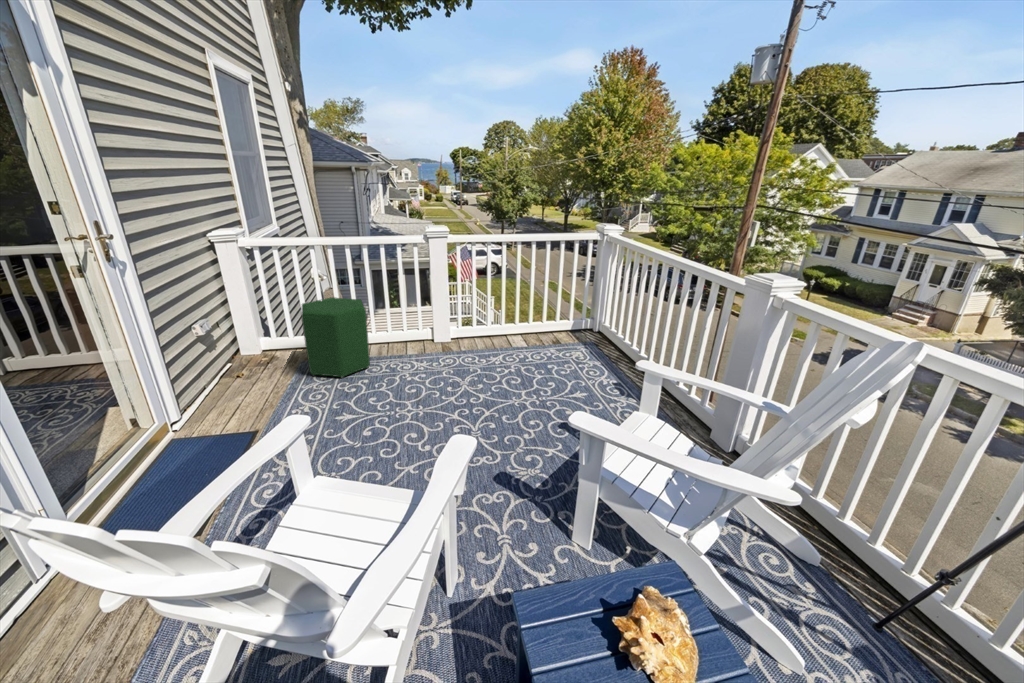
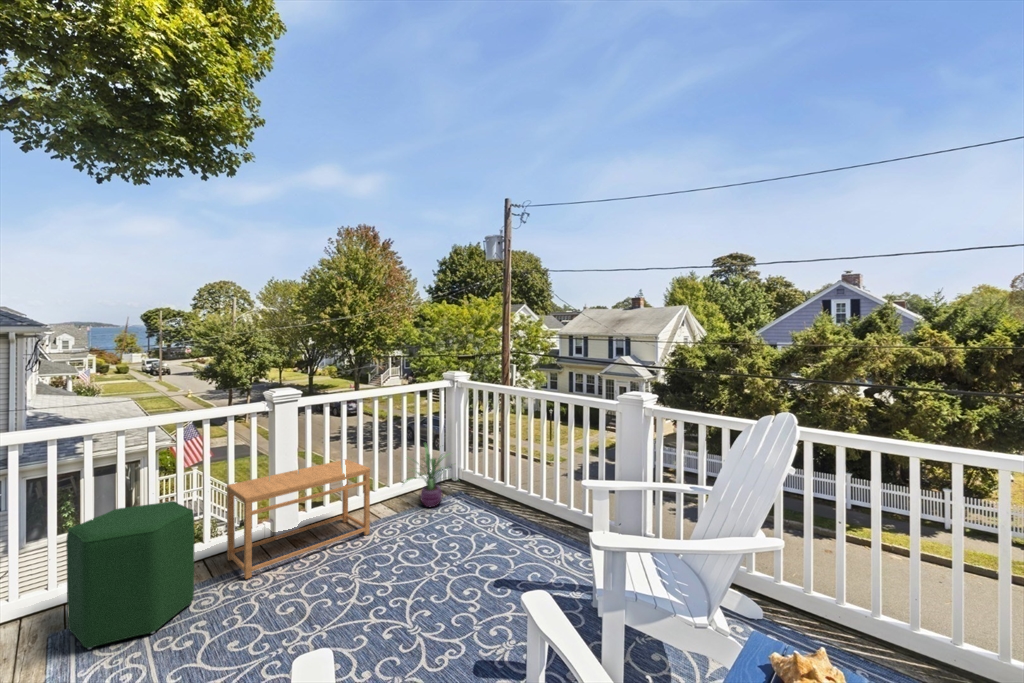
decorative plant: none [533,291,592,350] -> present [404,443,448,507]
side table: none [399,293,500,363] -> present [227,459,370,579]

